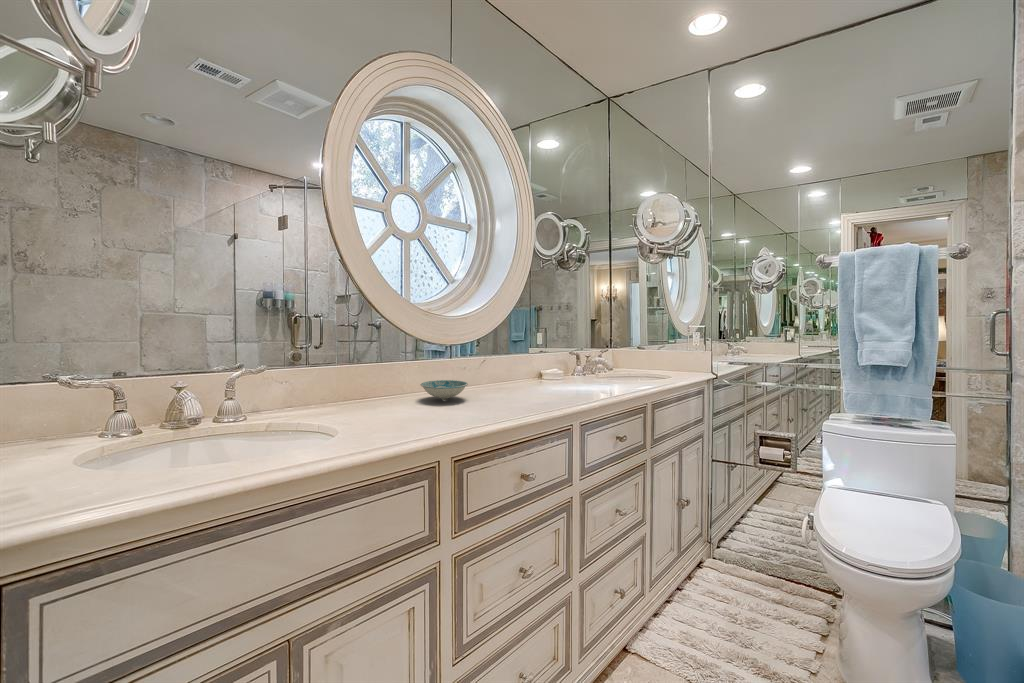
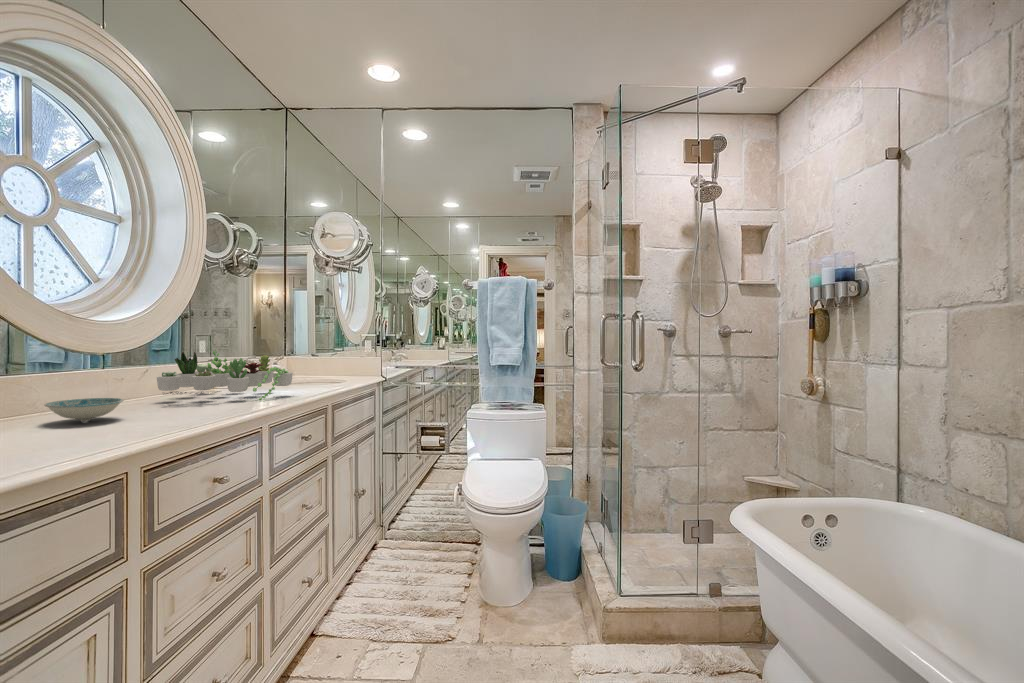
succulent plant: none [490,338,609,393] -> present [157,351,293,401]

